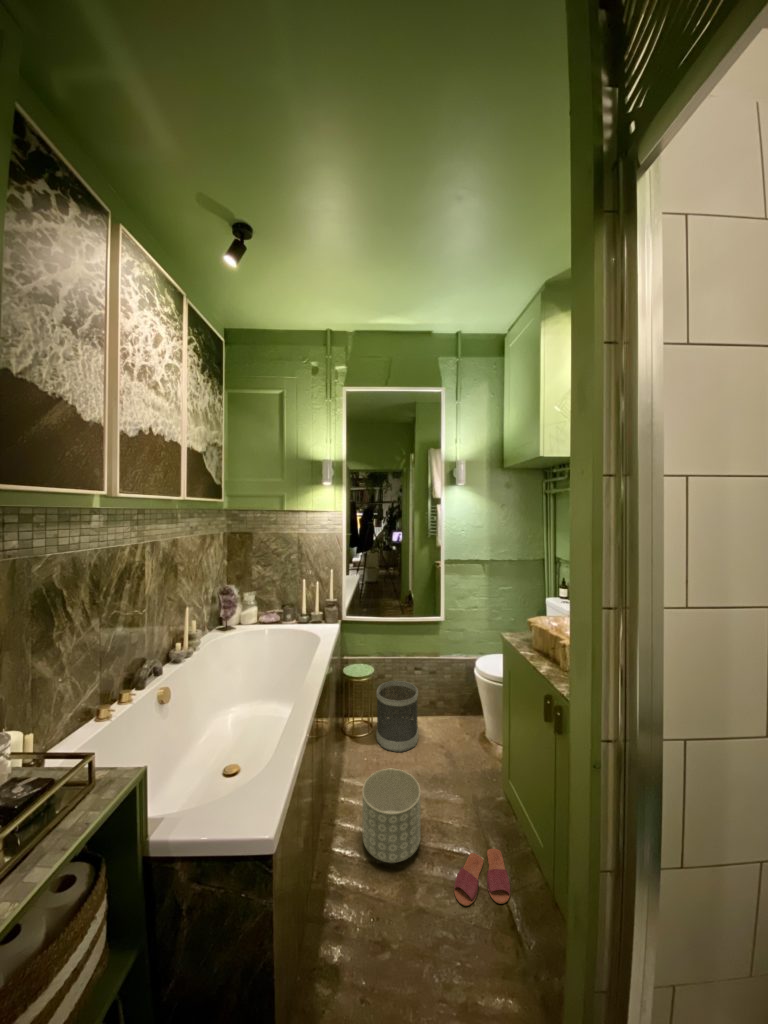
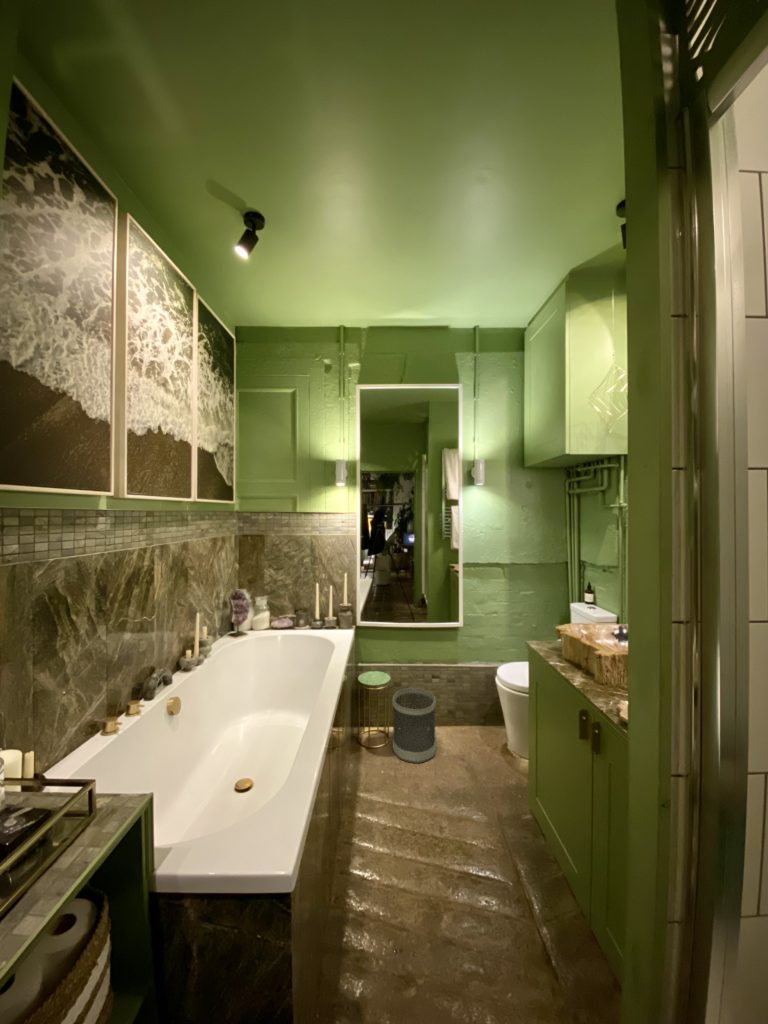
planter: present [362,769,421,863] -> none [382,783,444,887]
slippers: present [454,849,510,906] -> none [482,872,543,937]

